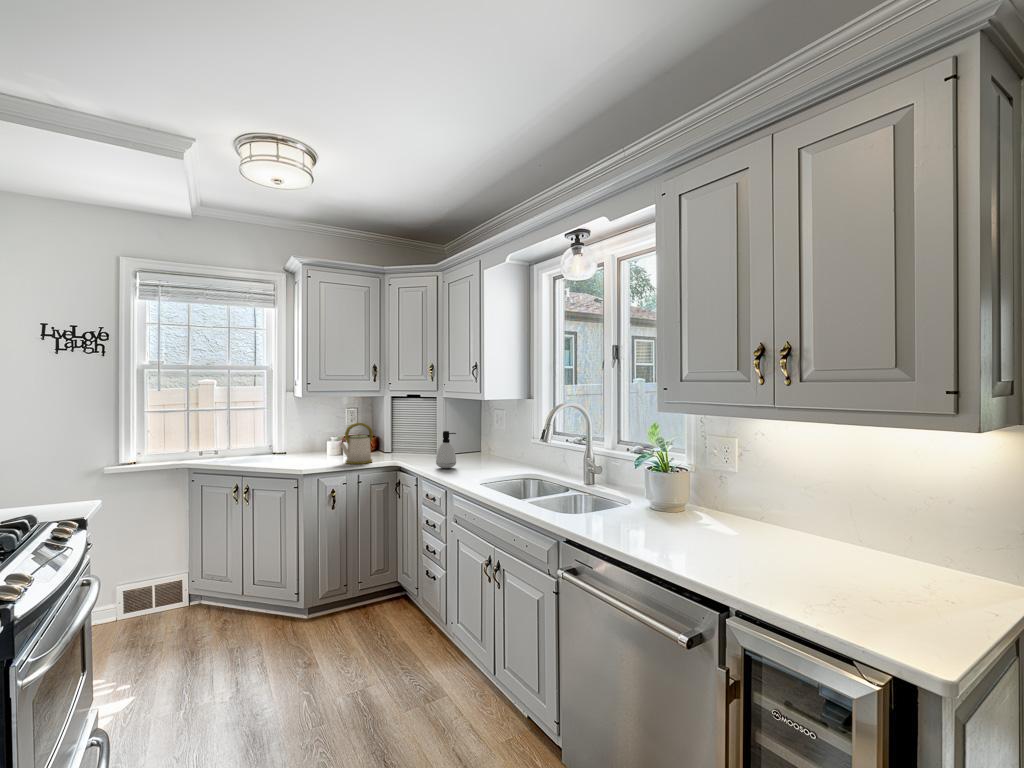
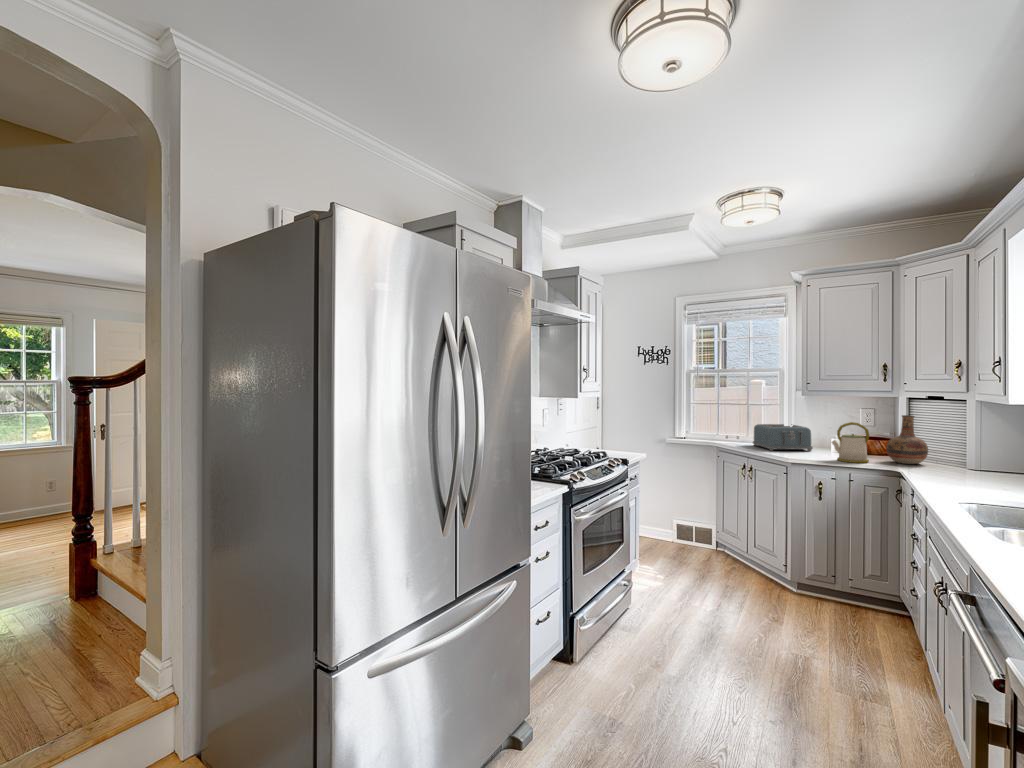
vase: none [382,413,413,458] -> present [886,415,928,464]
toaster: none [237,430,309,463] -> present [753,424,813,451]
soap dispenser: present [436,431,456,468] -> none [929,438,959,480]

